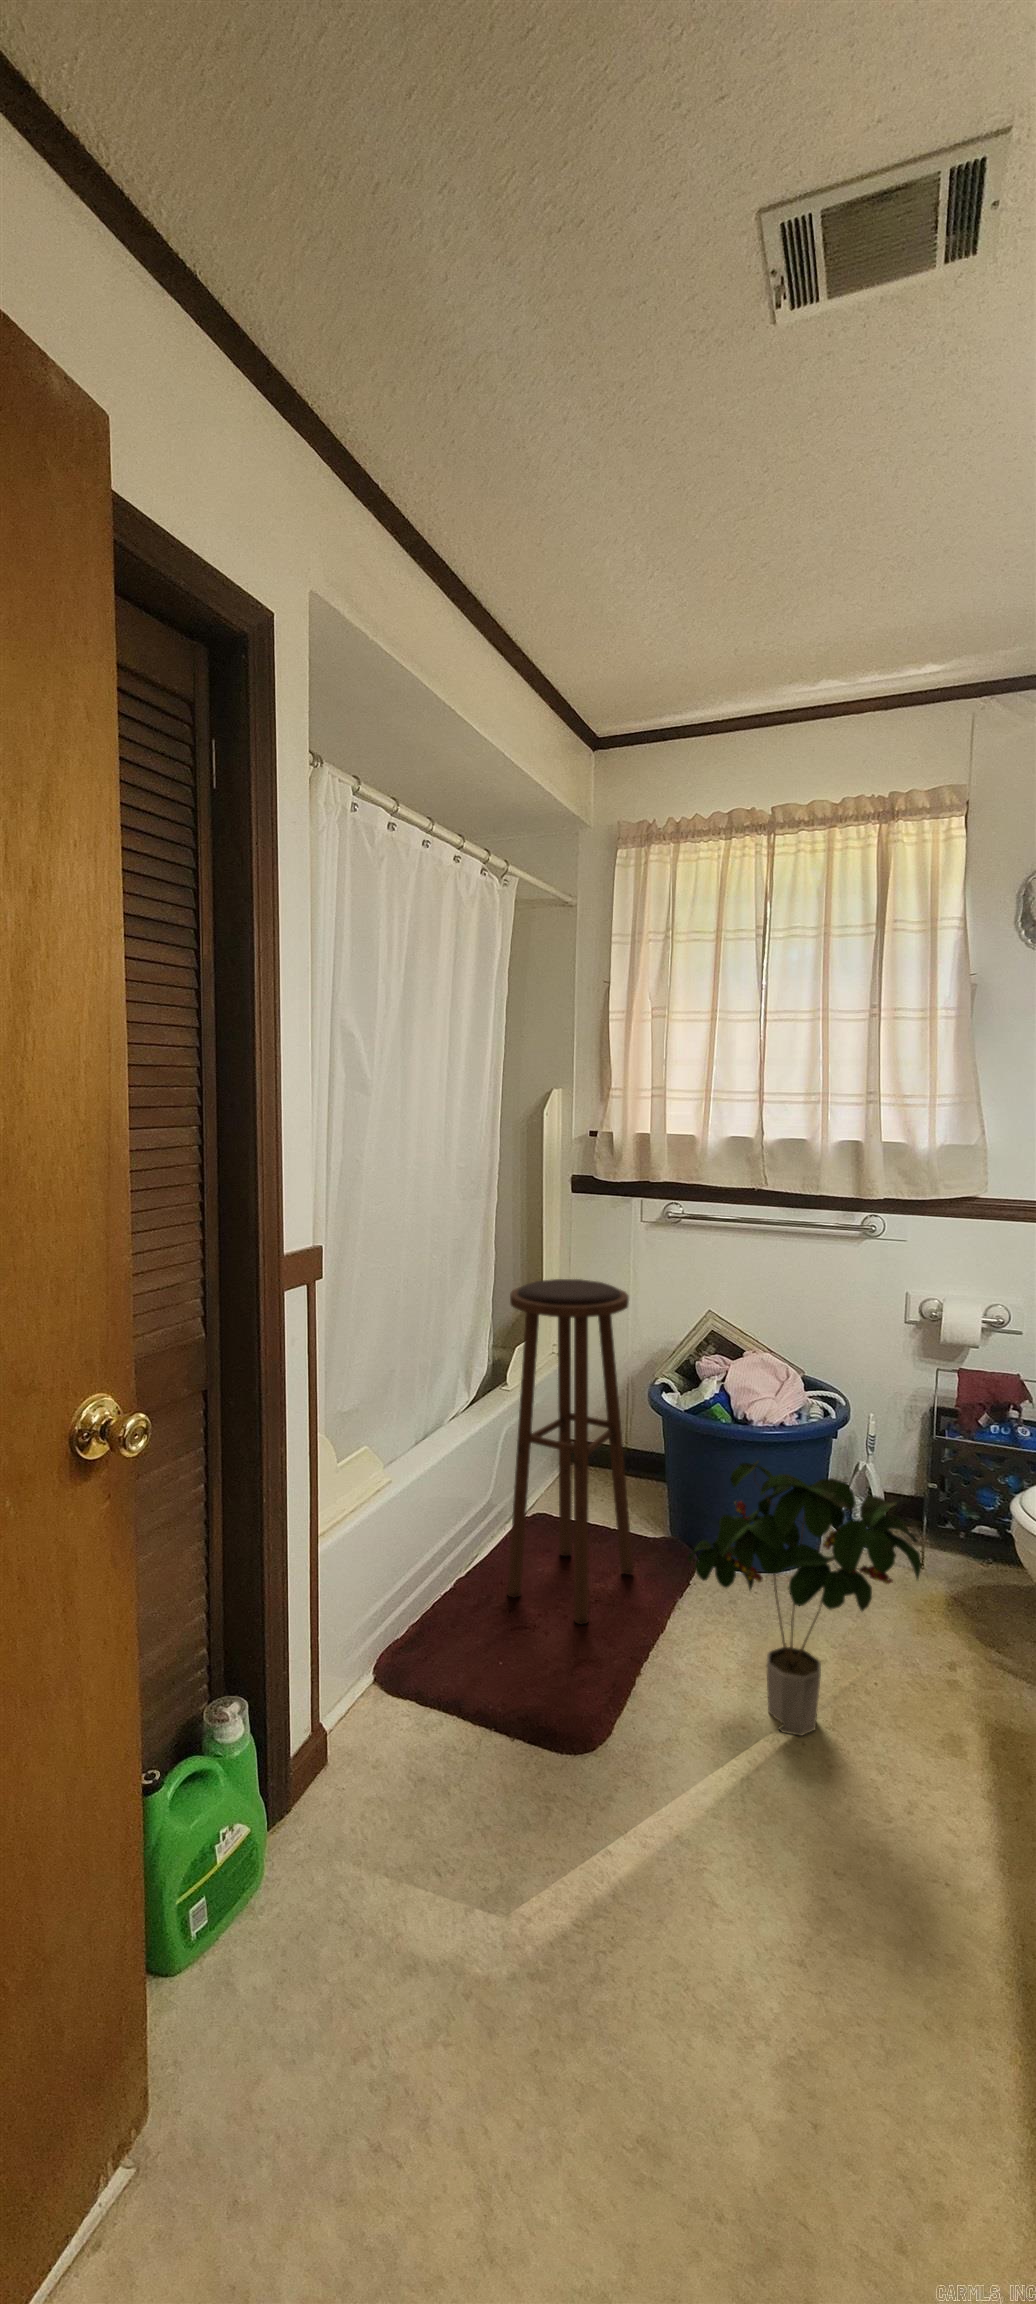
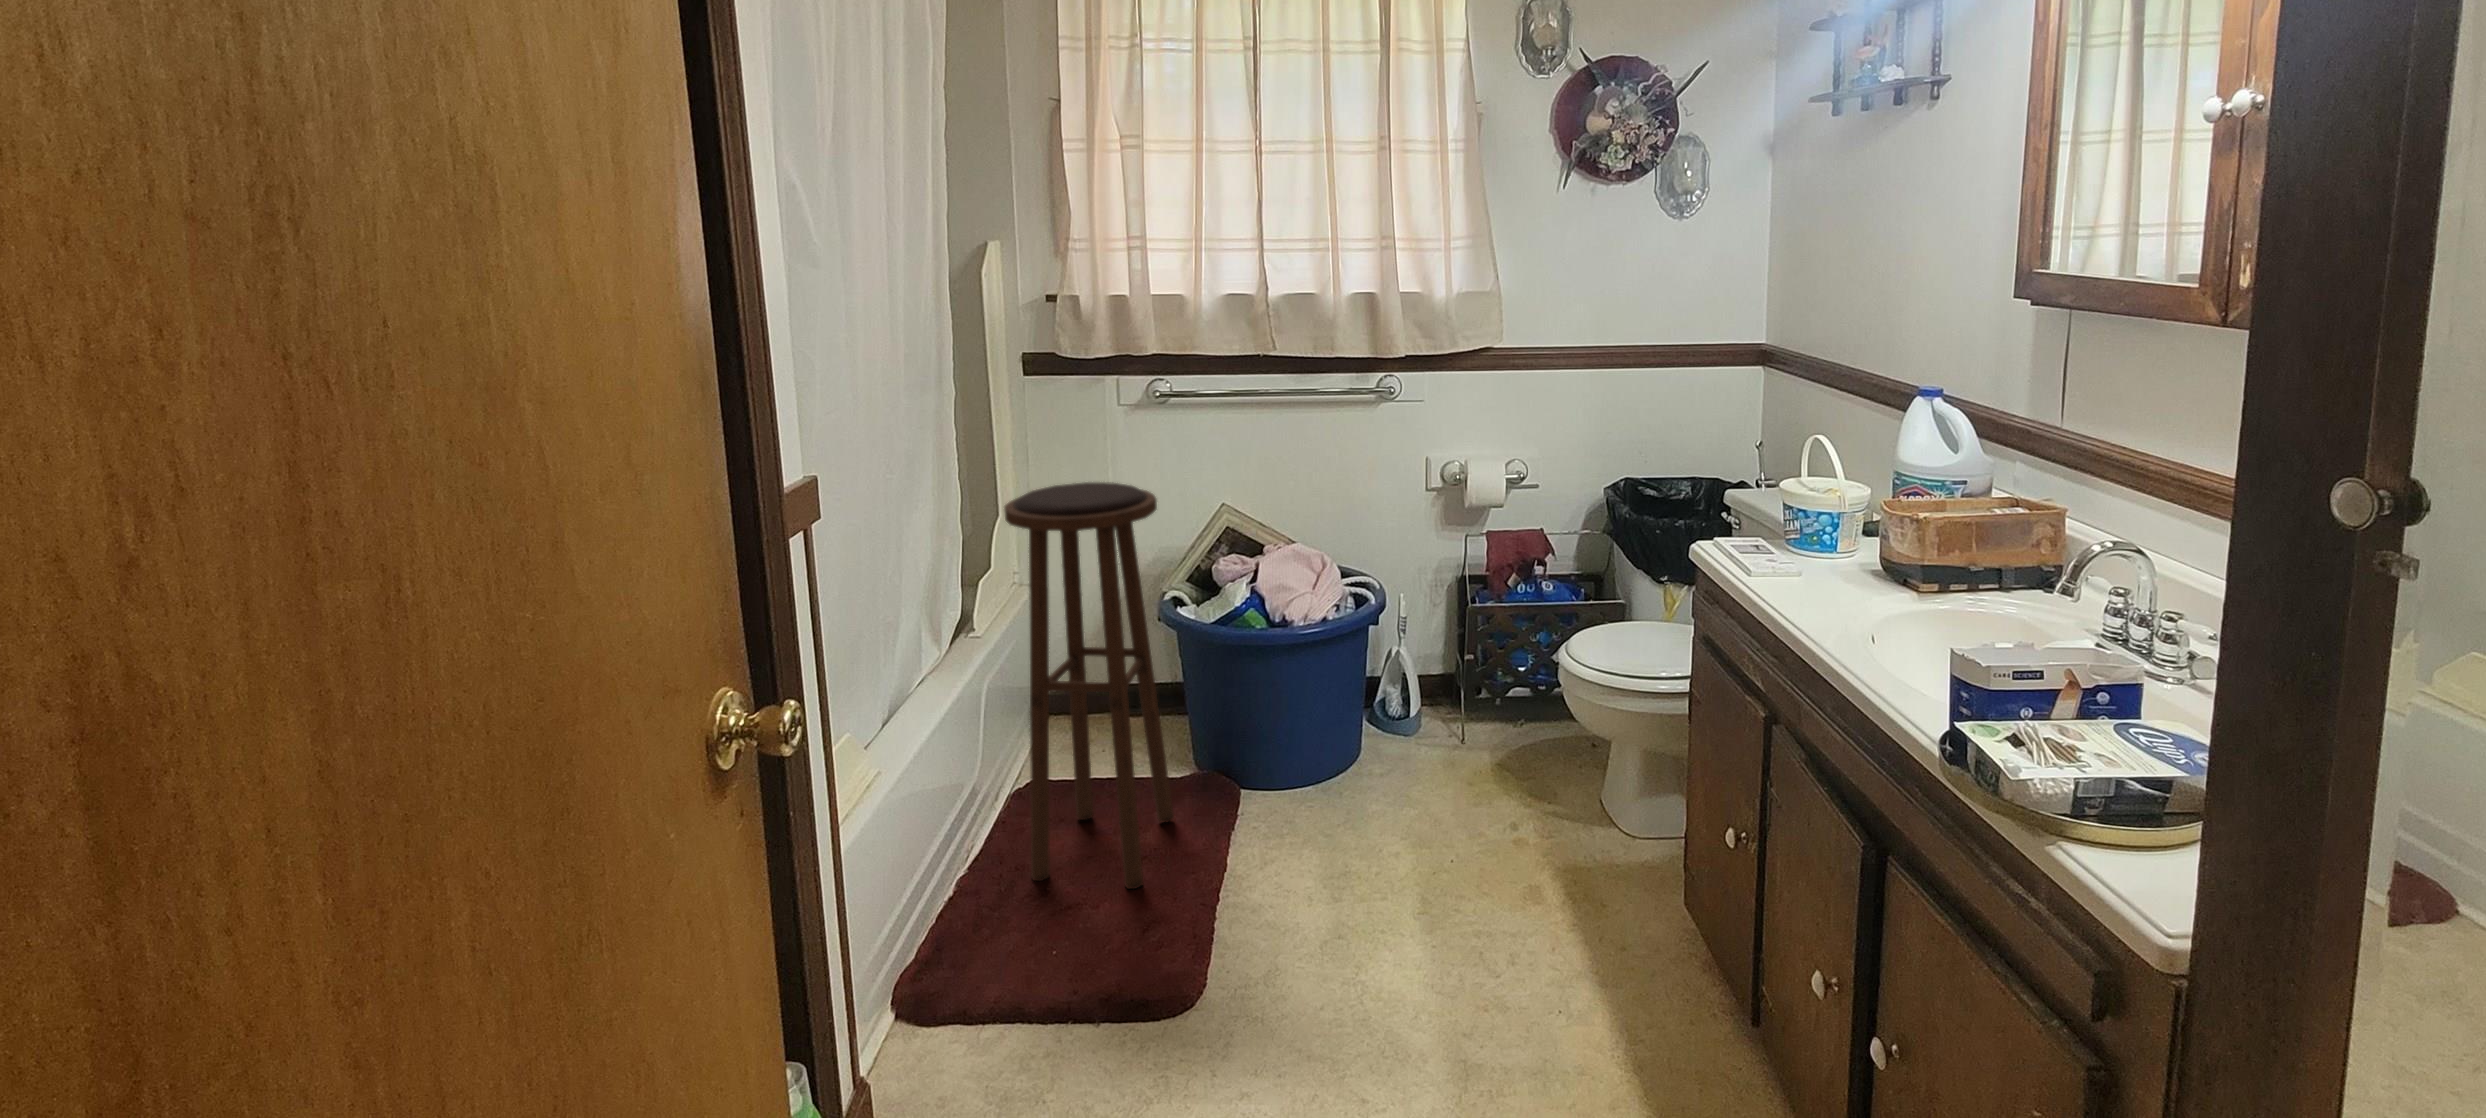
potted plant: present [688,1461,921,1736] -> none [1263,657,1515,937]

